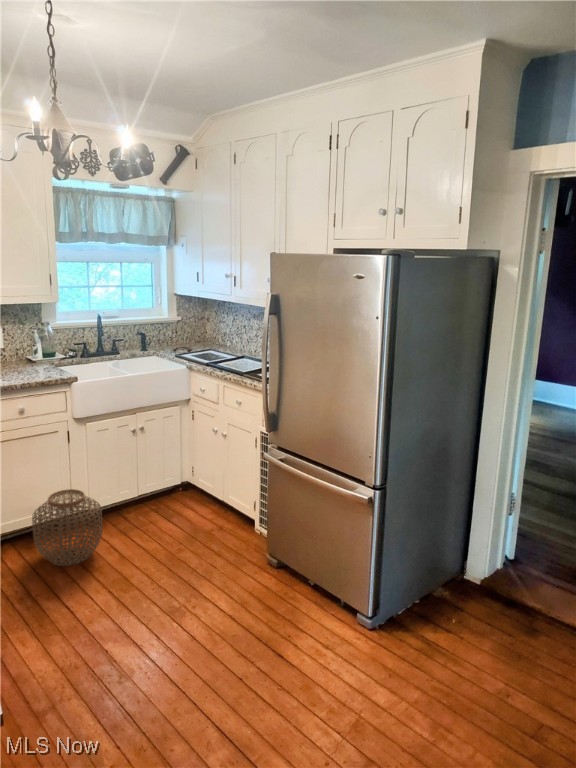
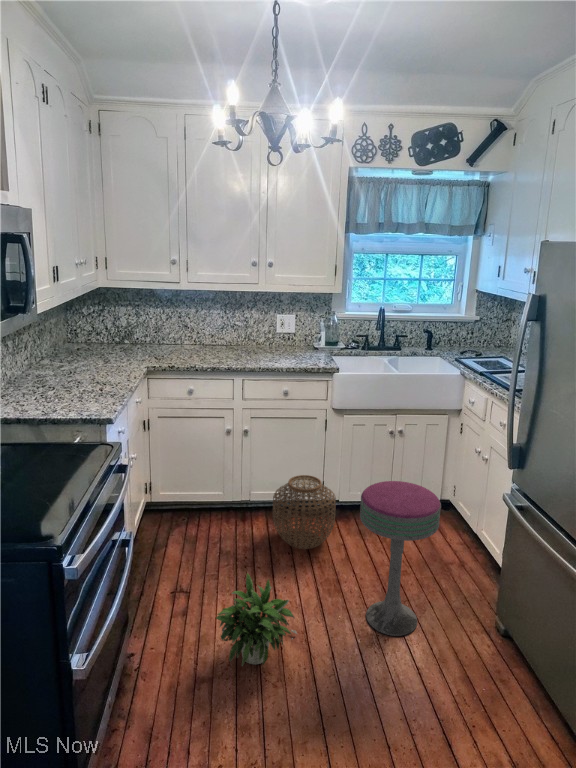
bar stool: none [153,465,223,603] -> present [360,481,441,636]
potted plant: none [40,589,120,679] -> present [216,573,297,666]

